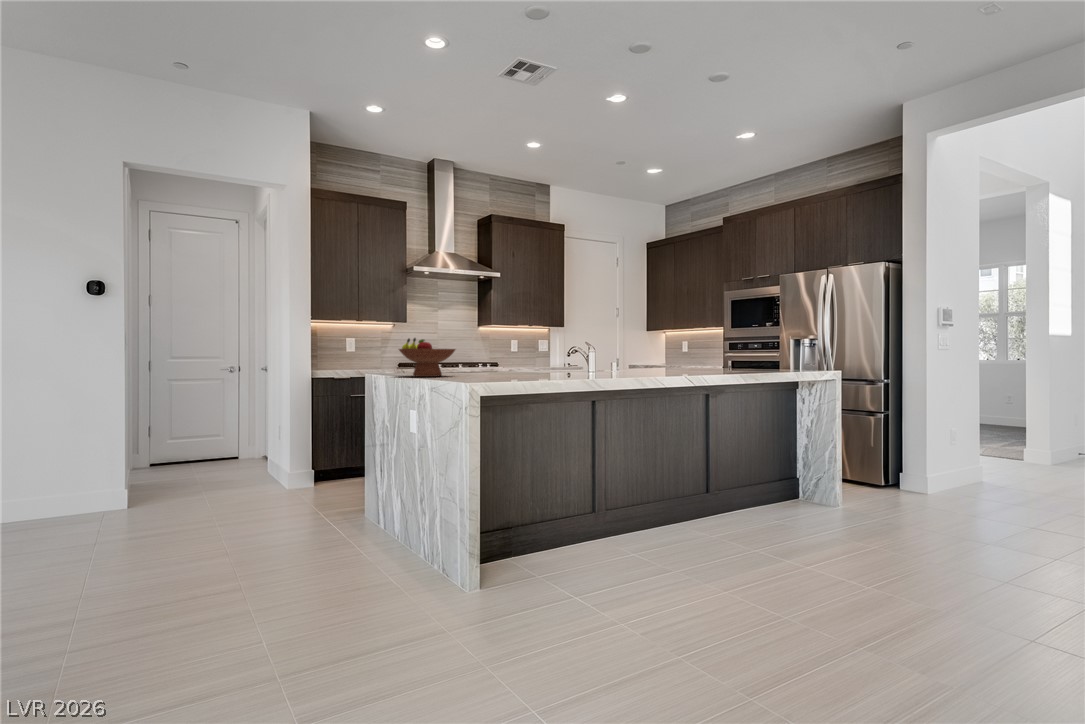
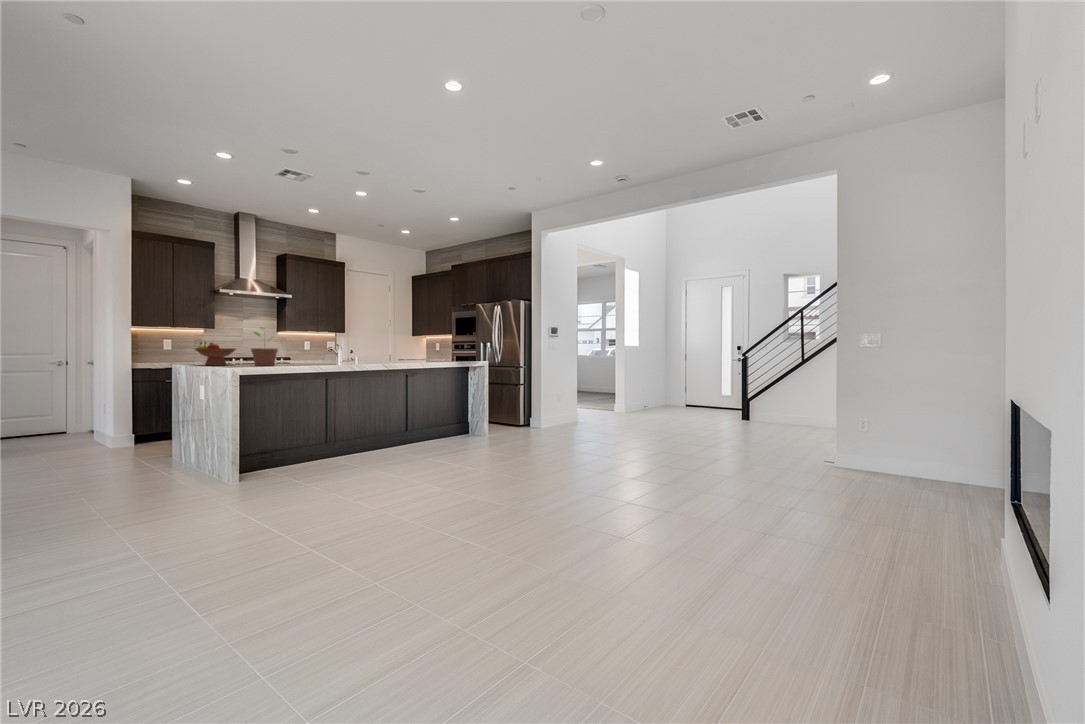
potted plant: none [482,312,521,378] -> present [251,327,278,366]

